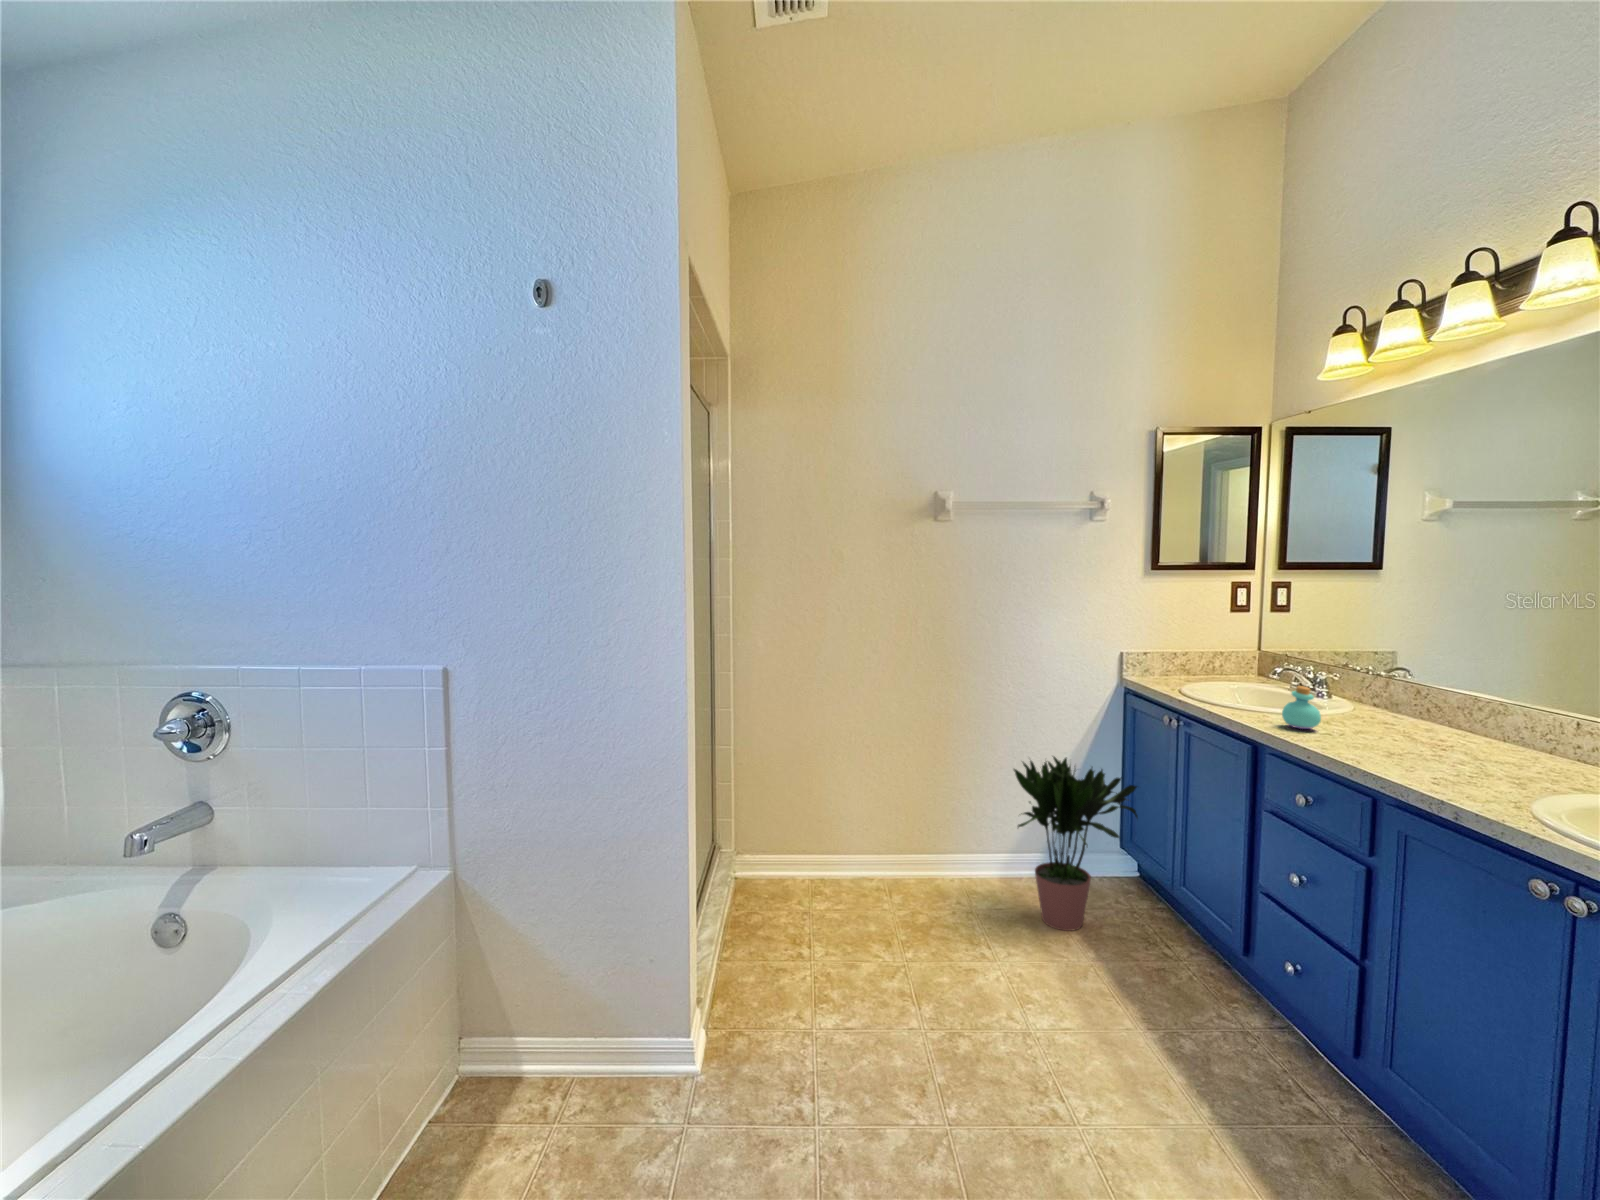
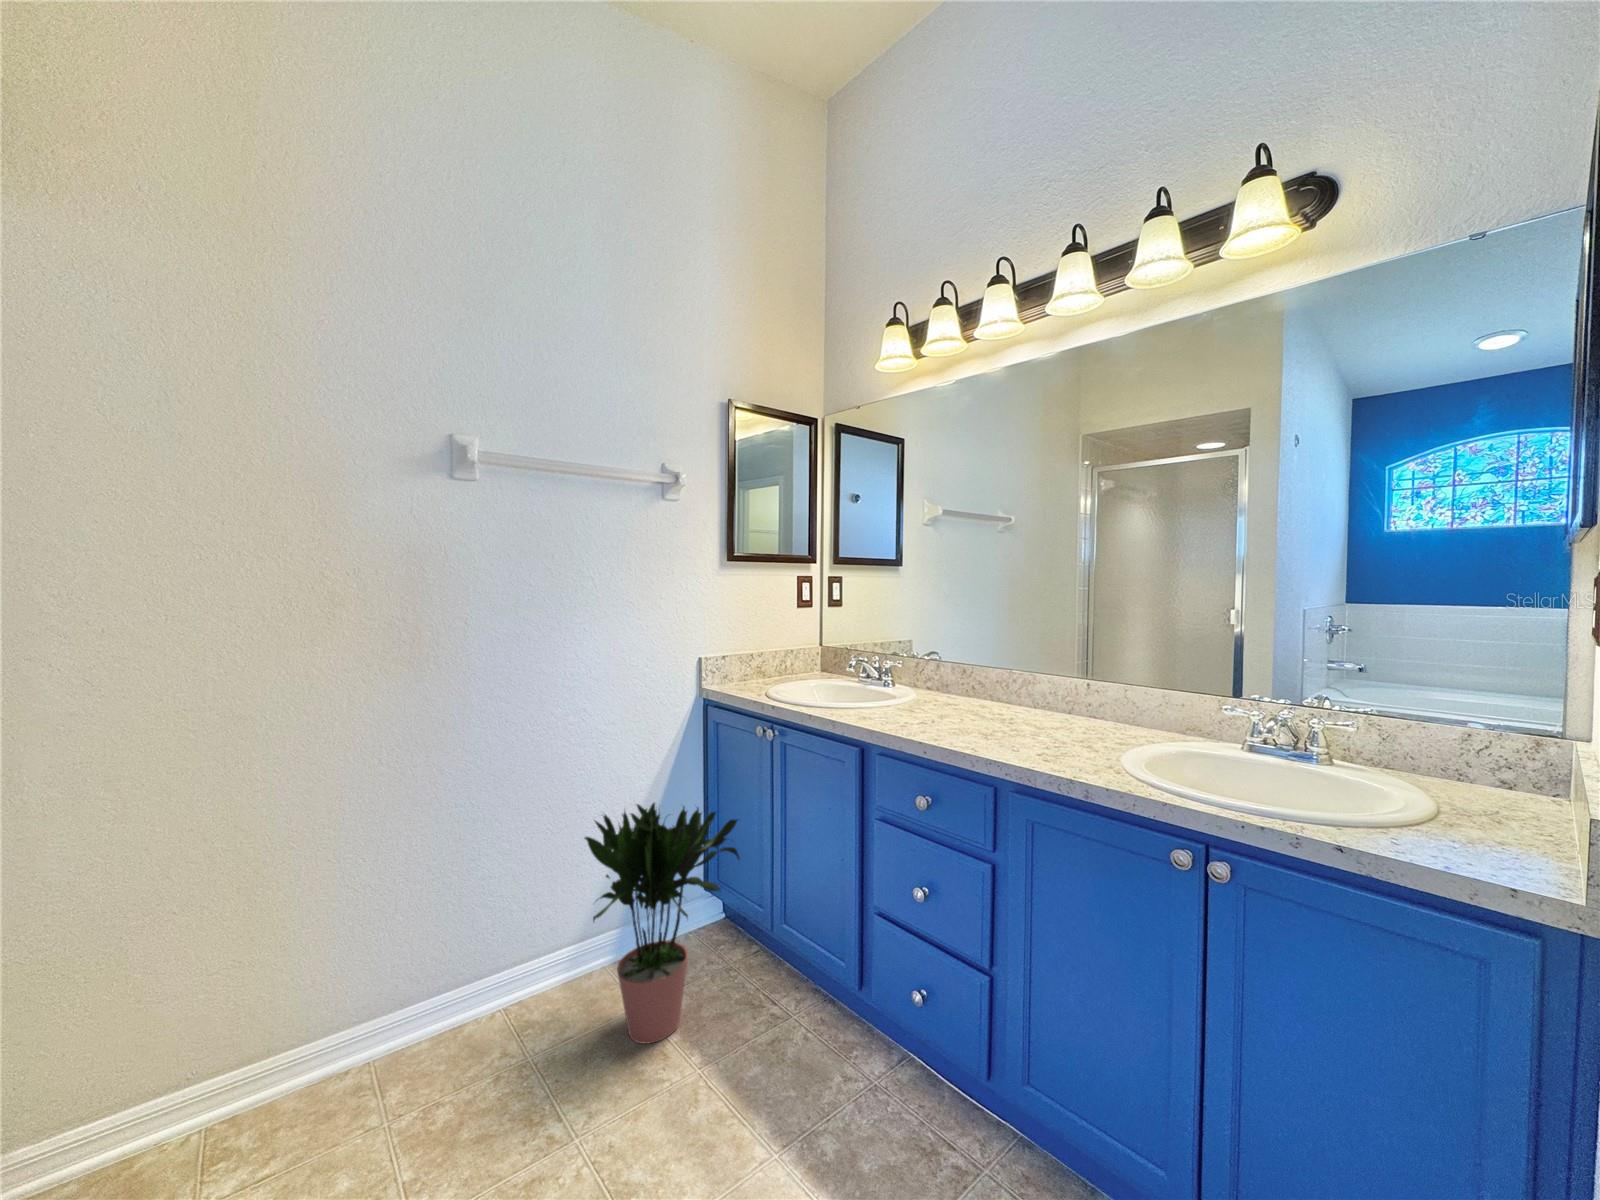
perfume bottle: present [1282,686,1321,729] -> none [878,675,911,721]

